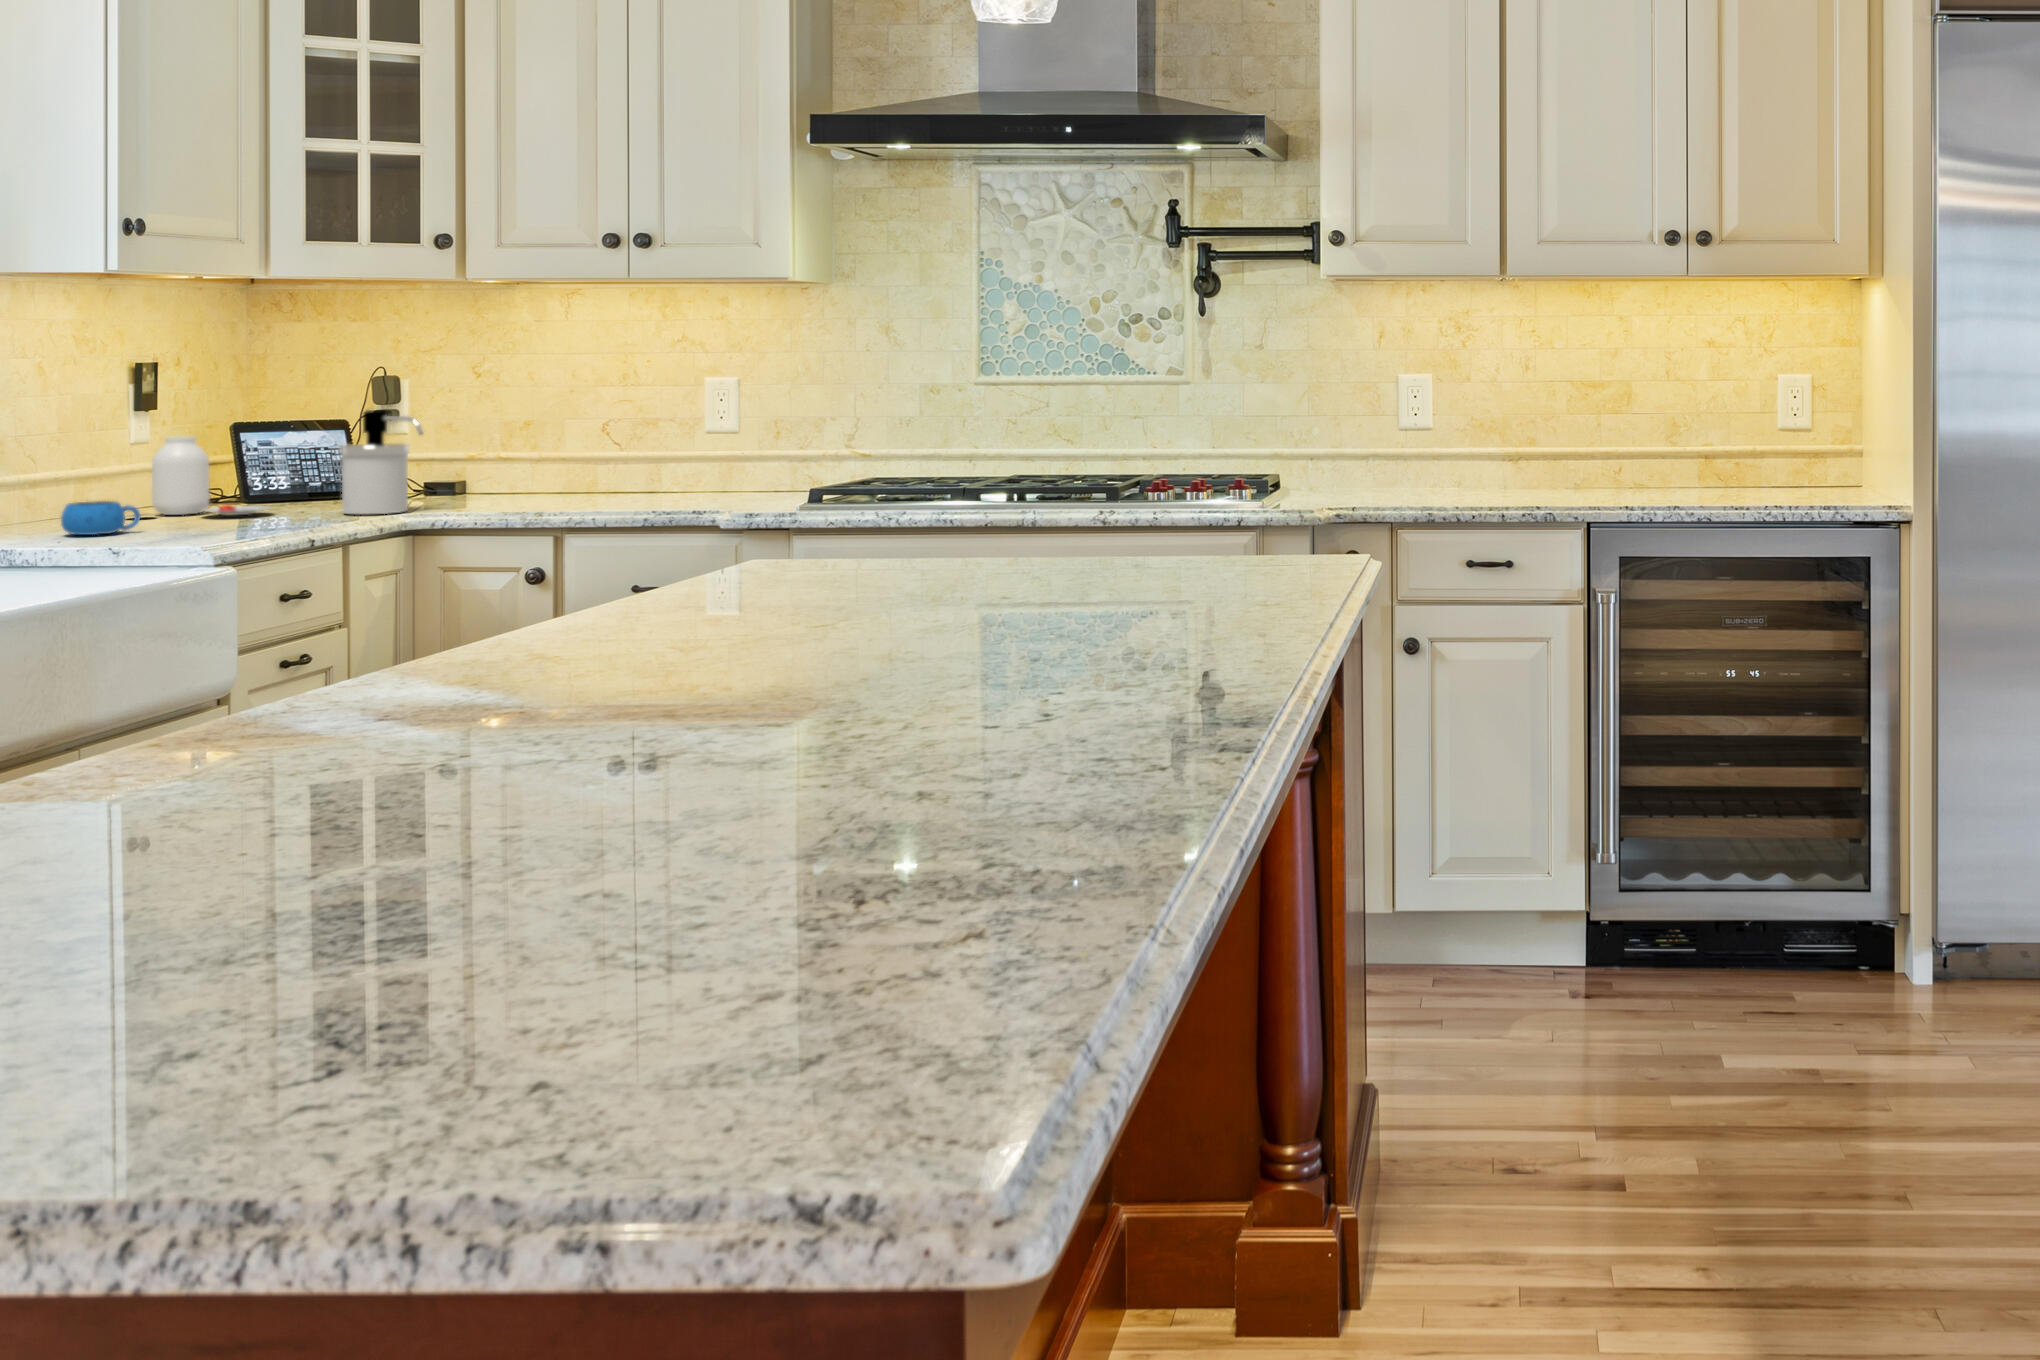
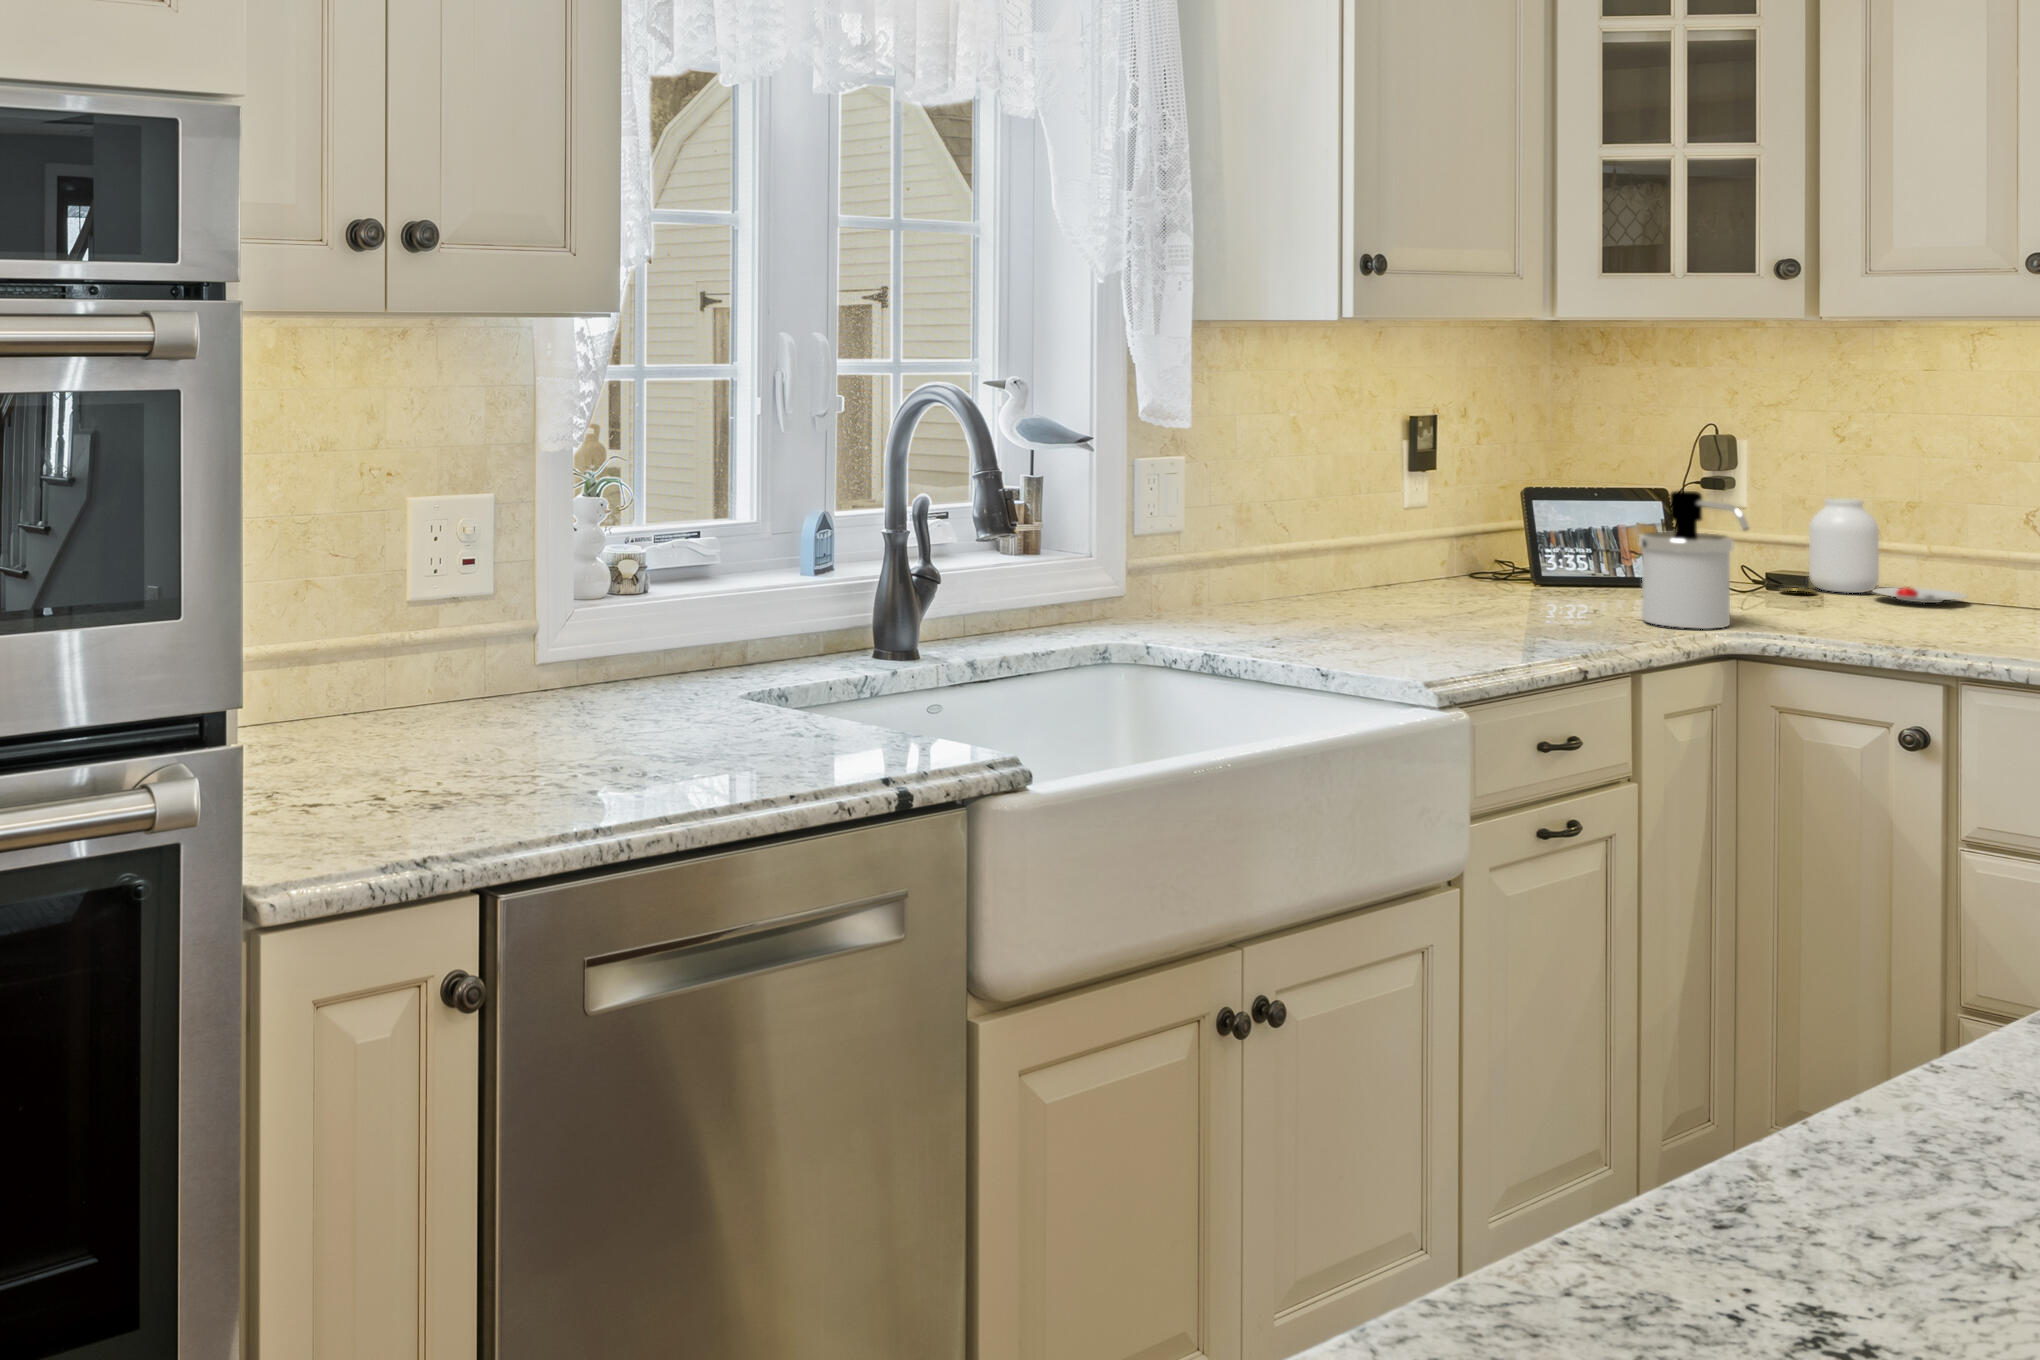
jar: present [133,436,270,516] -> present [1781,498,1967,603]
mug: present [61,501,140,535] -> none [1314,584,1397,624]

